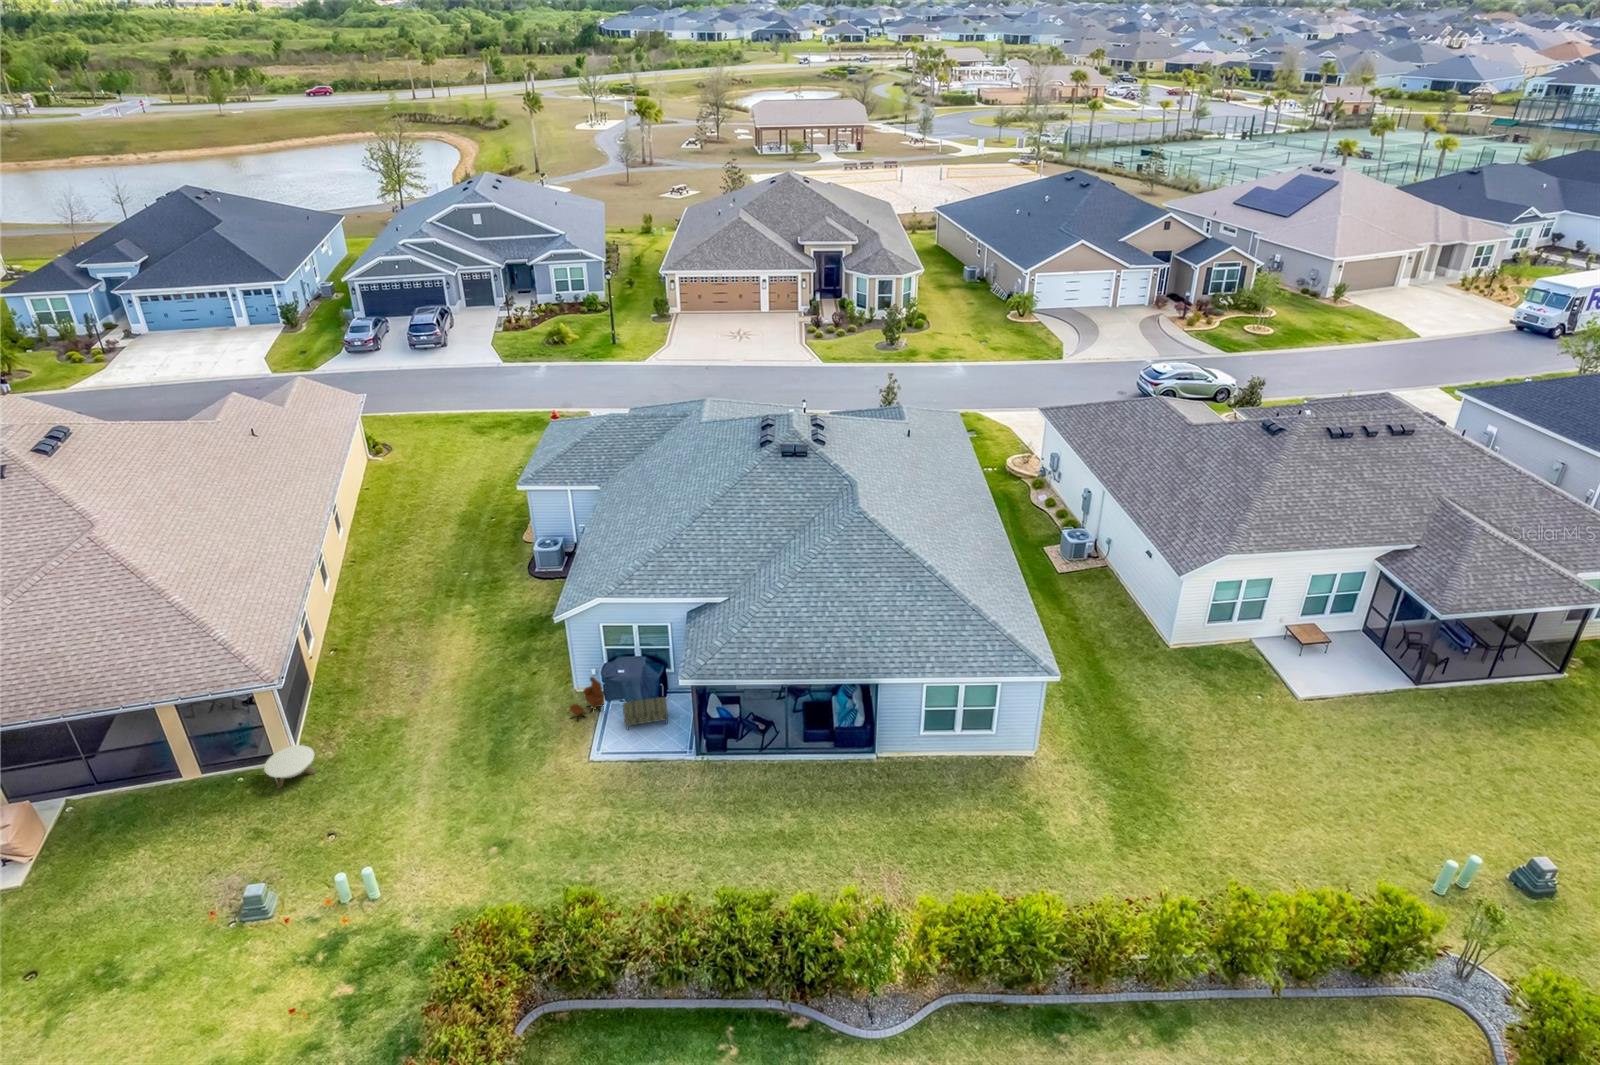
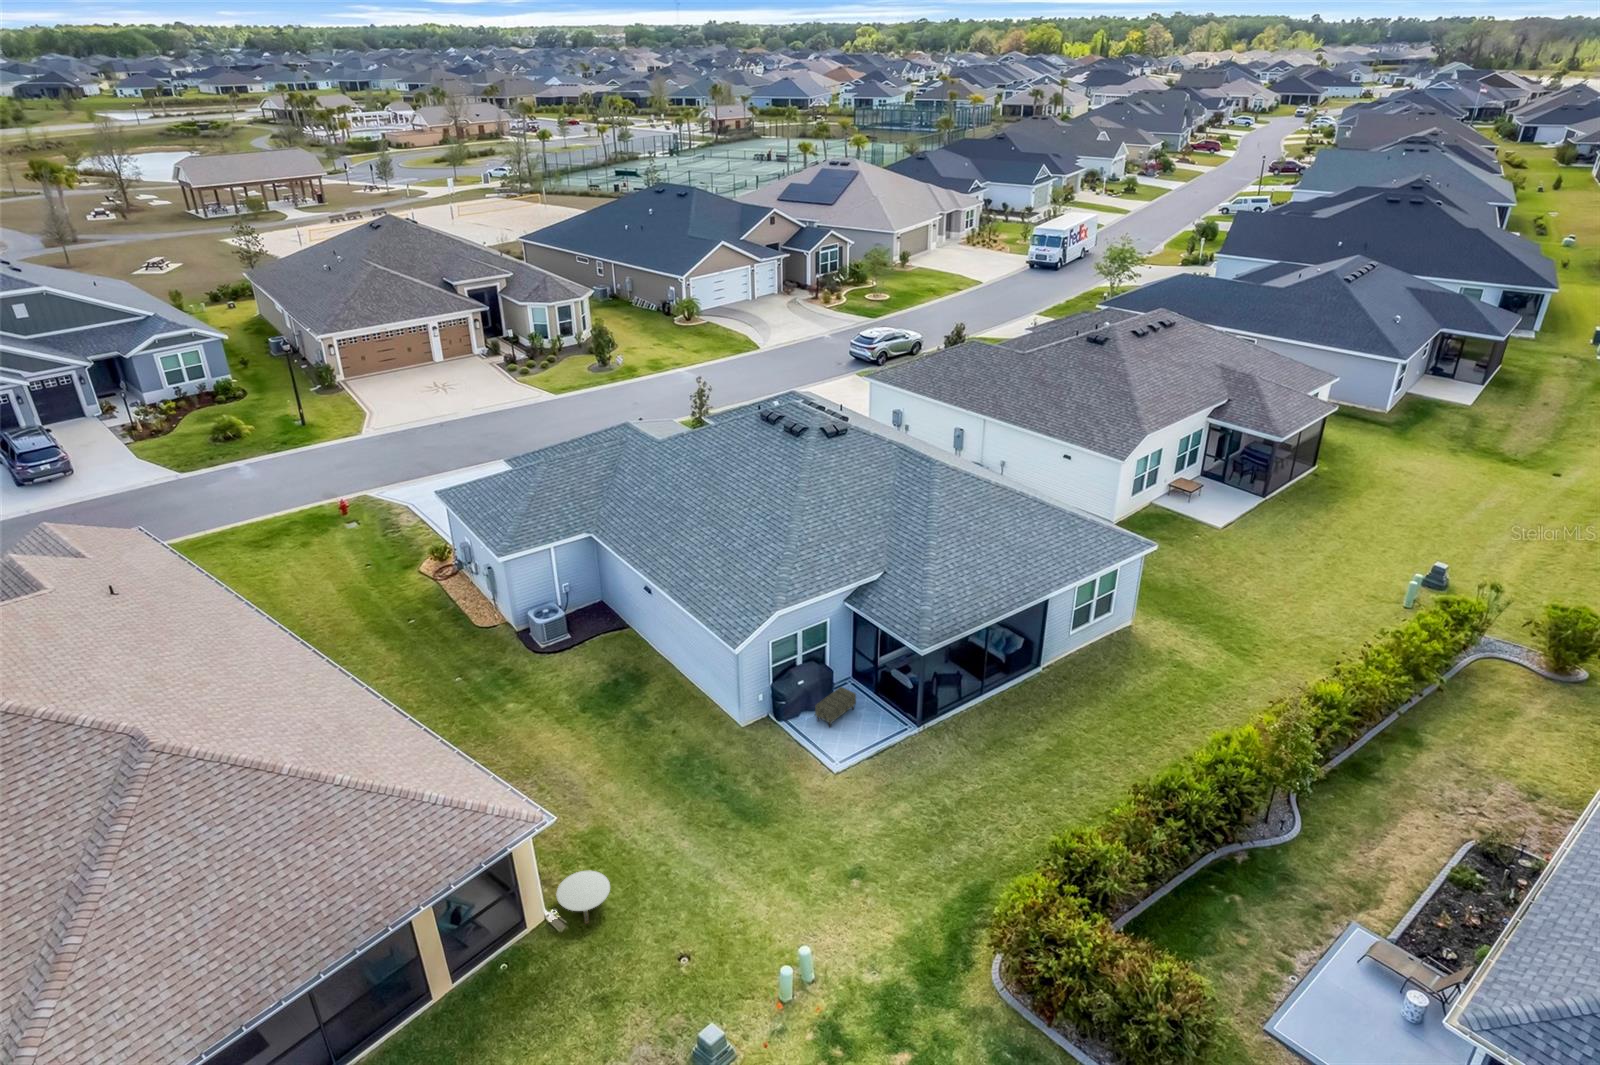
lounge chair: present [570,677,604,717] -> none [766,695,793,742]

